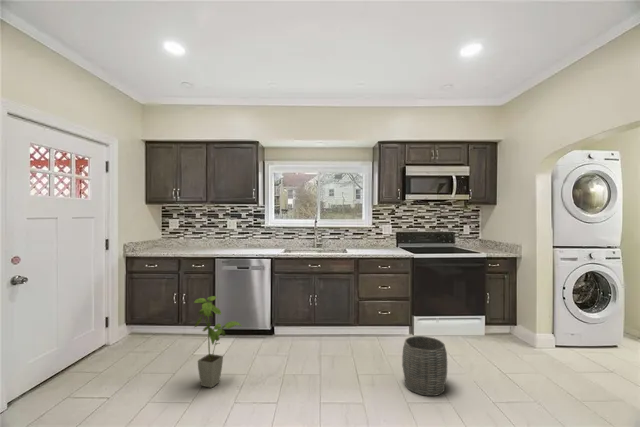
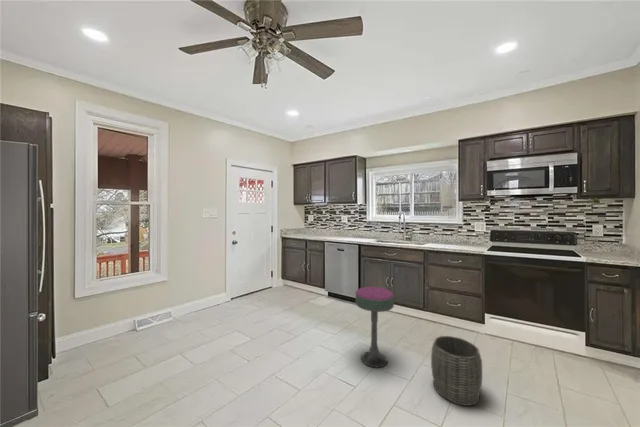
house plant: present [194,296,241,388] -> none [280,268,310,329]
bar stool: none [320,302,363,394] -> present [356,287,394,367]

